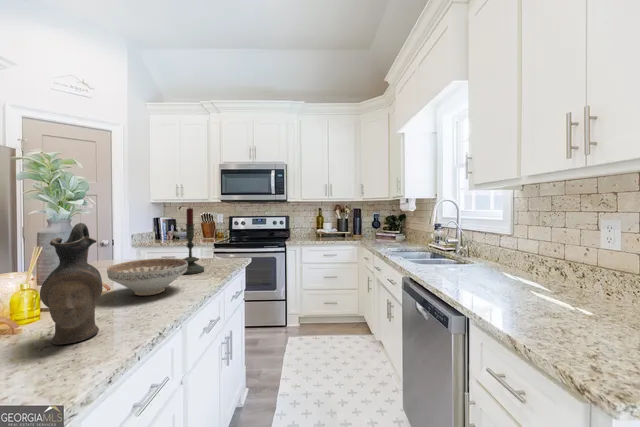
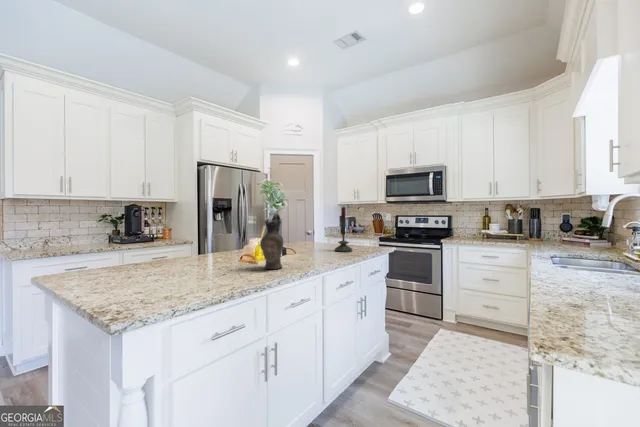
decorative bowl: present [107,258,188,295] -> none [293,238,334,258]

